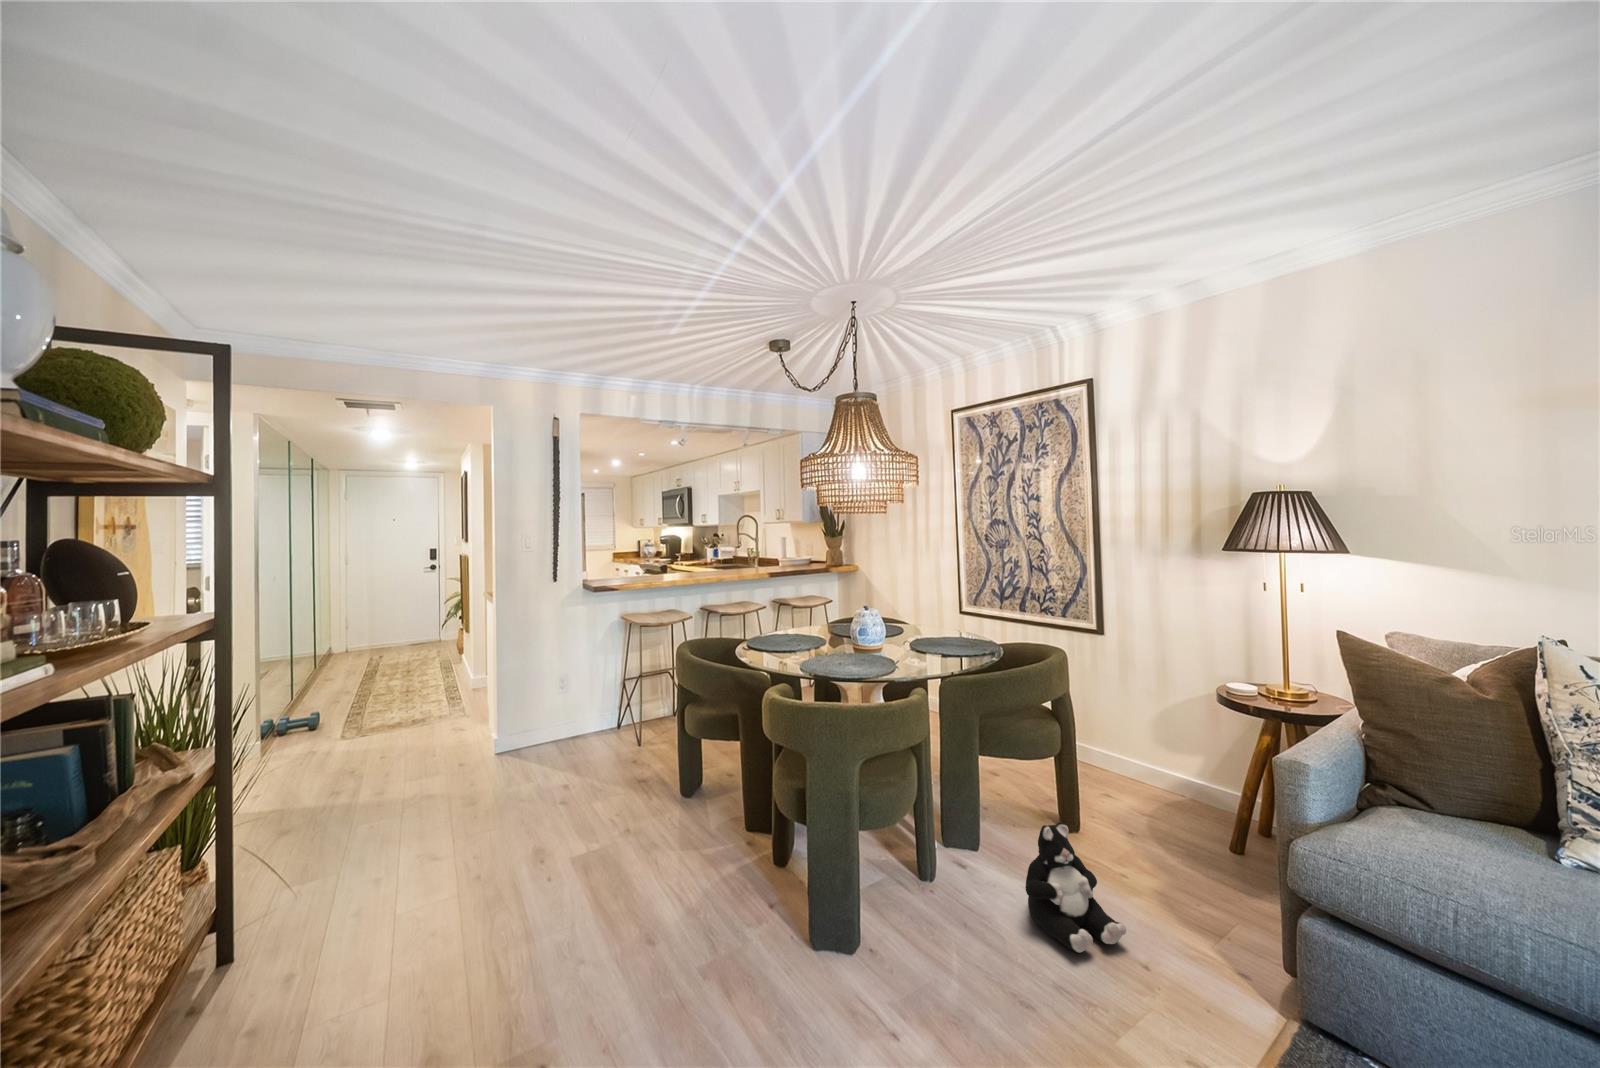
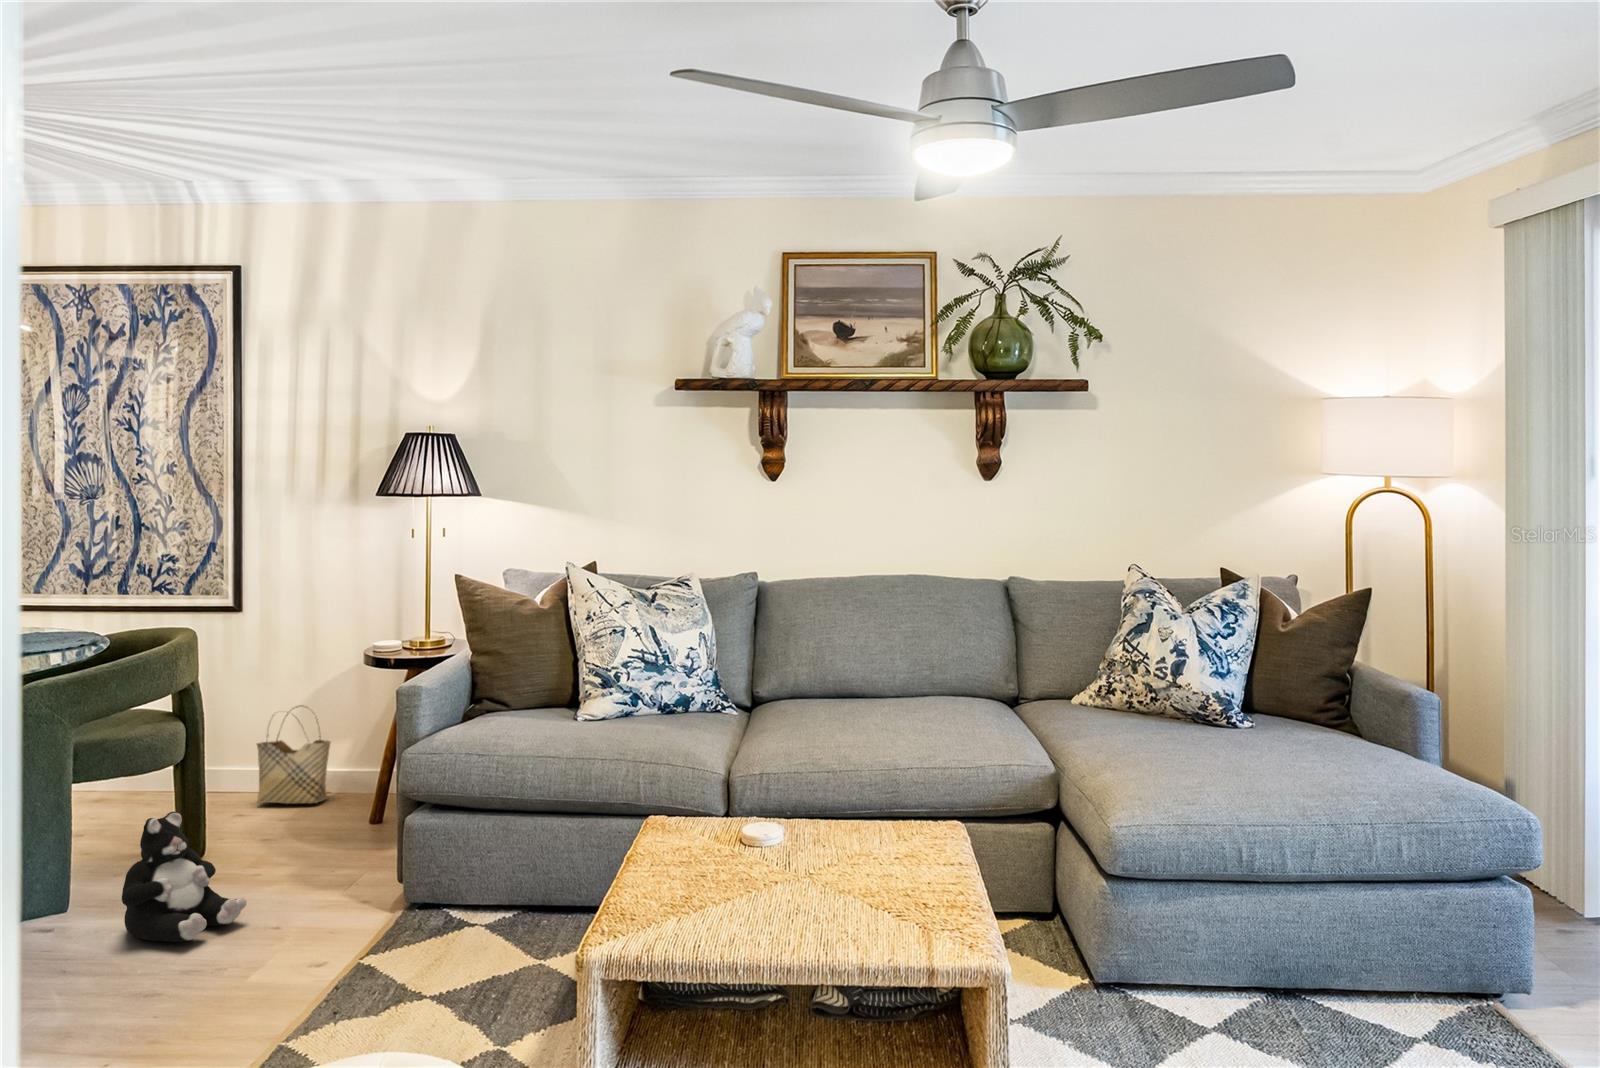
woven basket: none [1117,714,1180,801] -> present [257,706,330,804]

